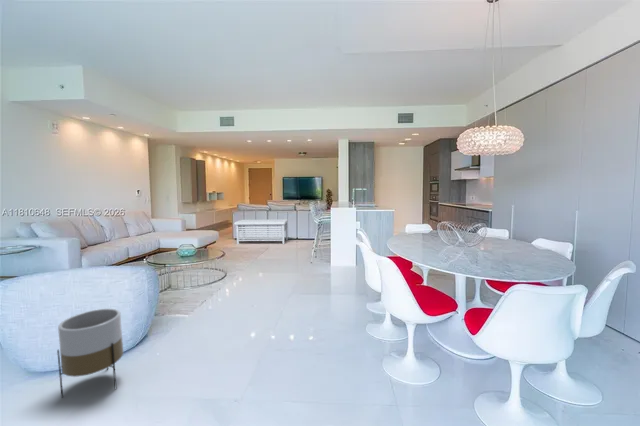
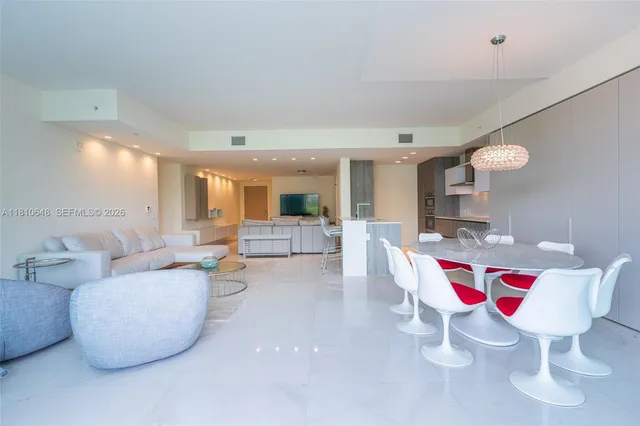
planter: present [57,309,123,397] -> none [141,303,190,379]

